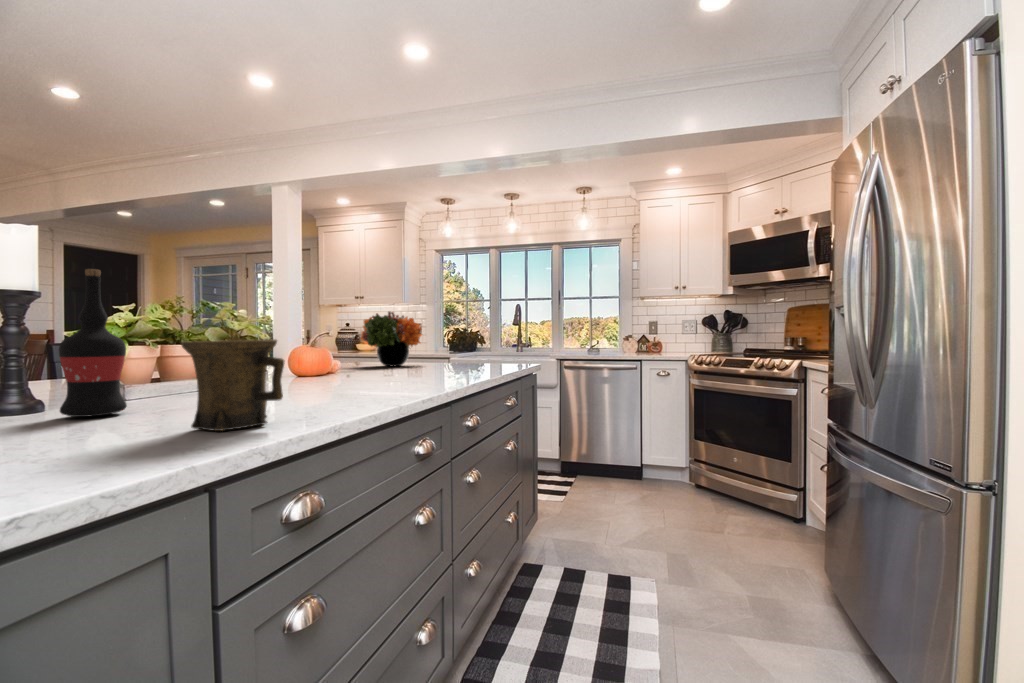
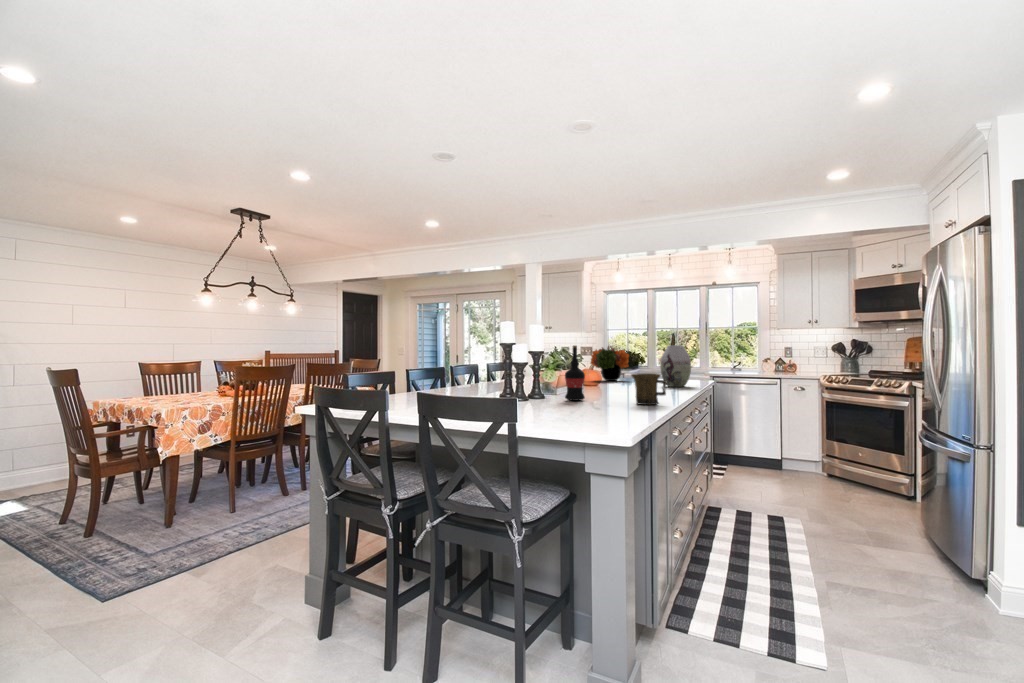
vase: none [438,302,488,374] -> present [660,345,691,387]

